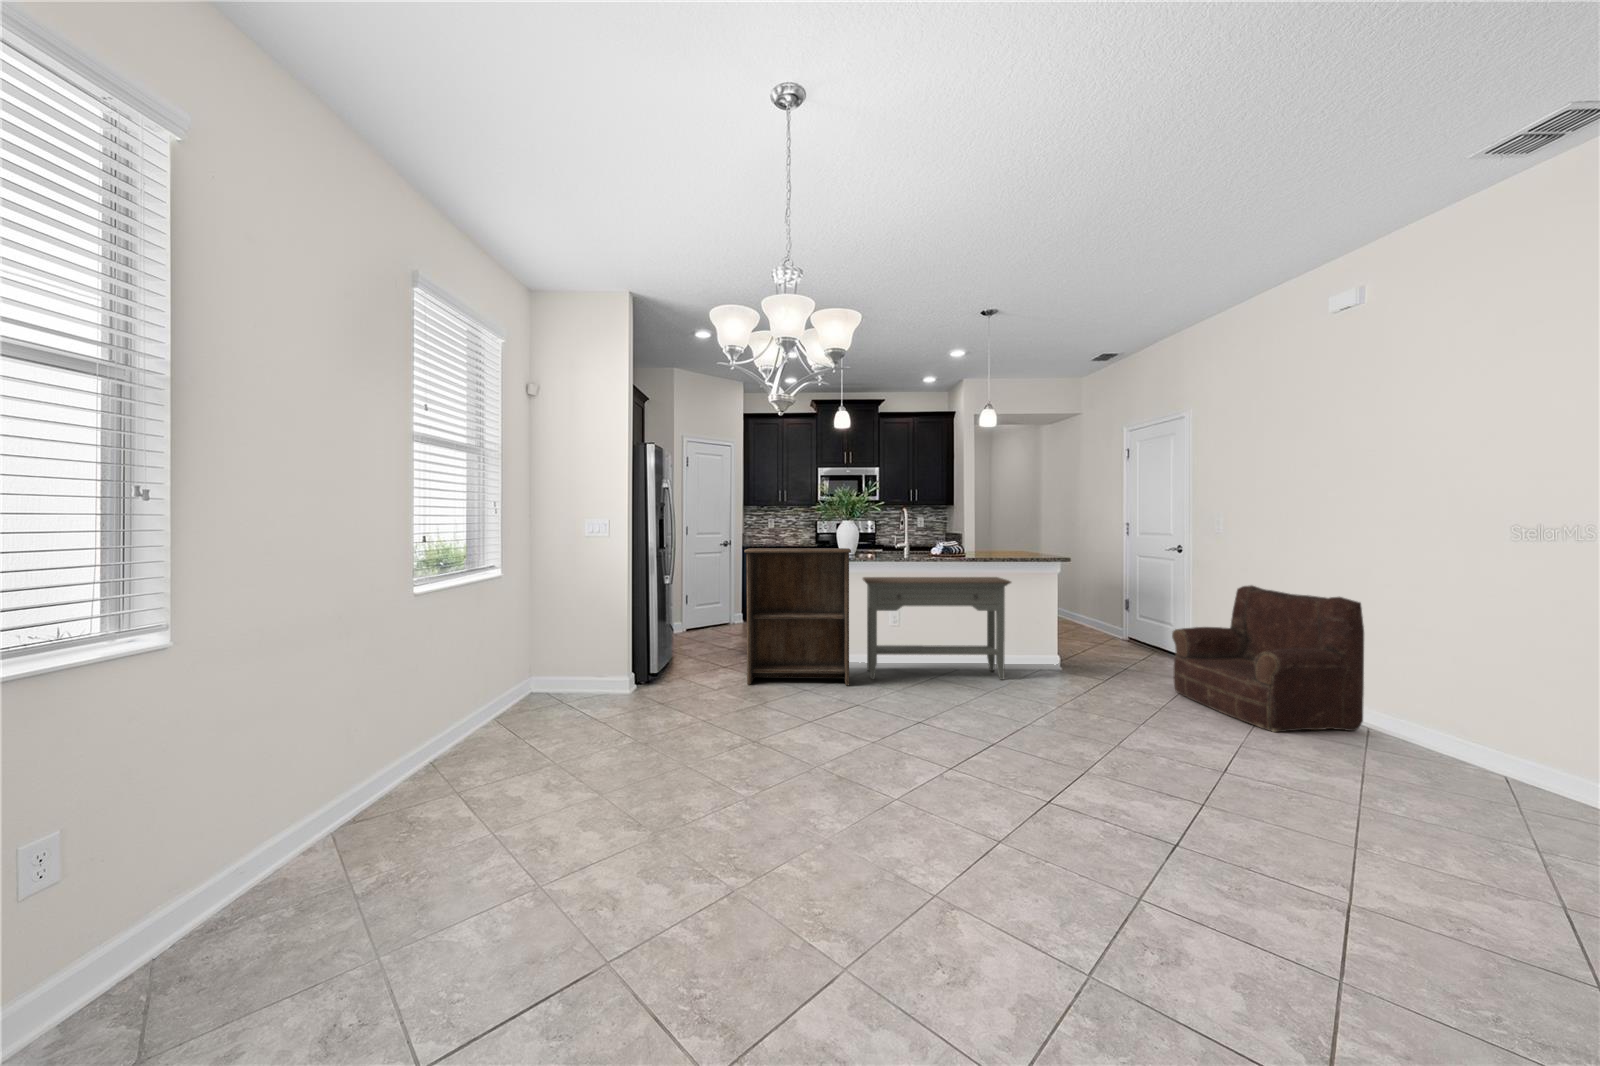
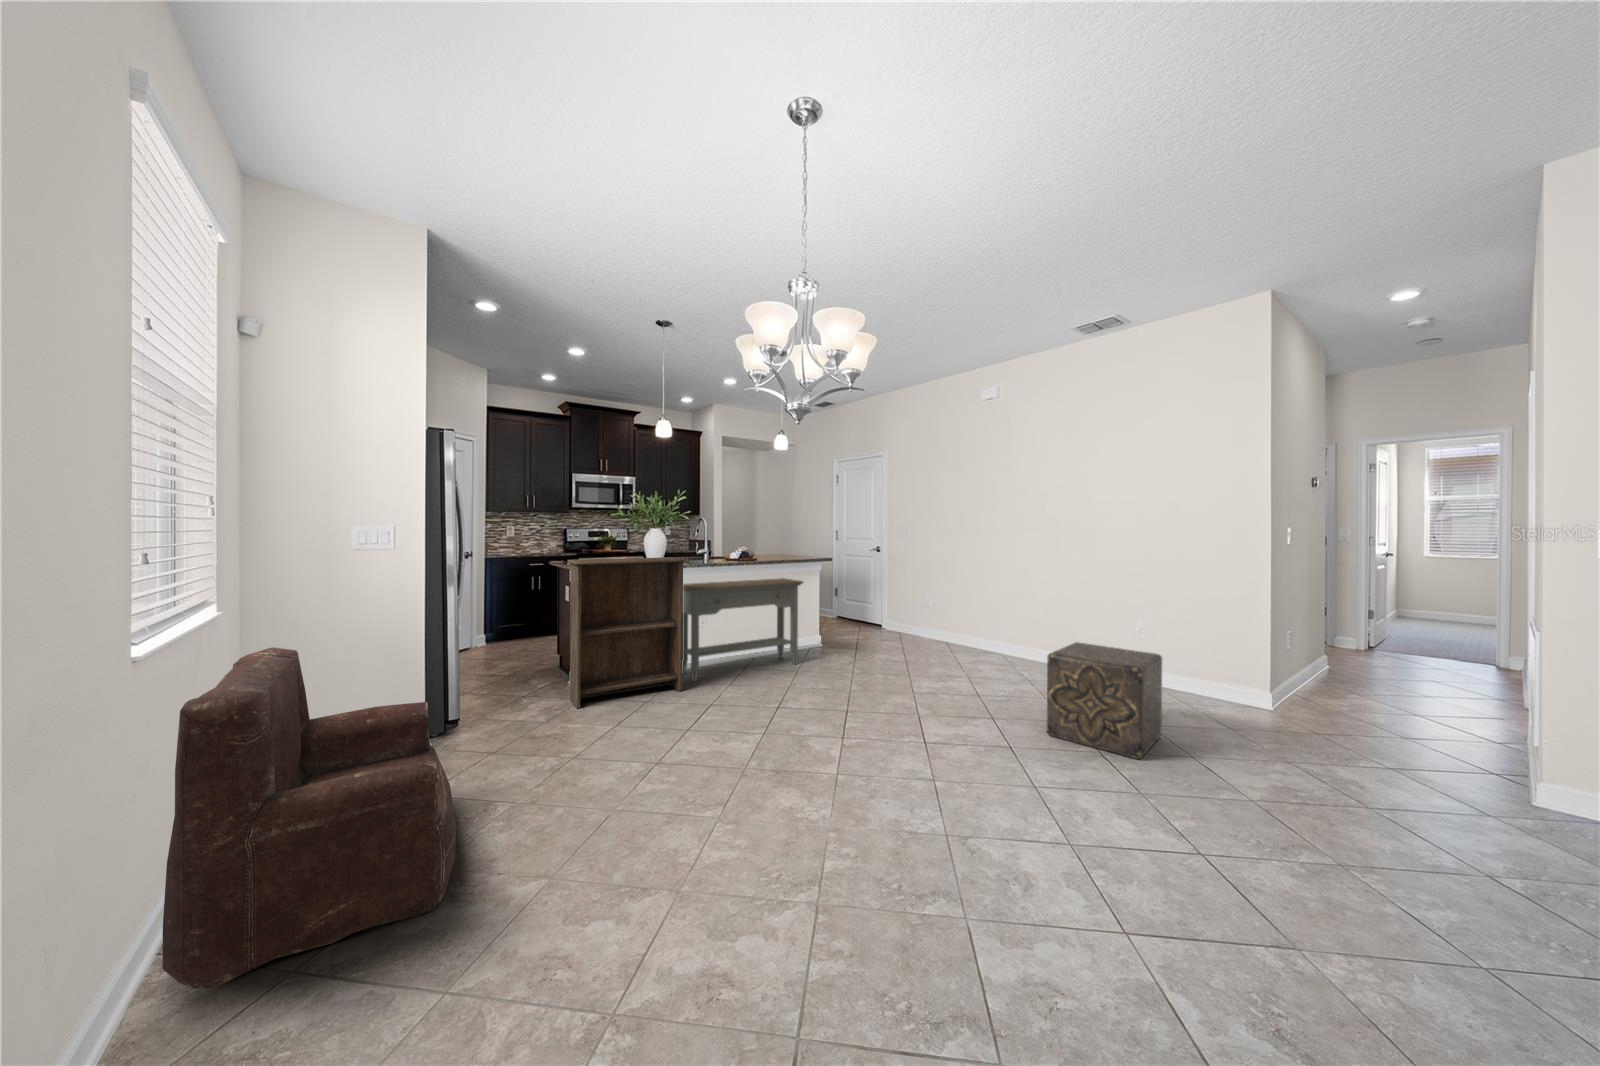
armchair: present [1172,585,1364,732] -> present [163,647,456,989]
ottoman: none [1273,700,1553,913] -> present [1047,642,1162,759]

